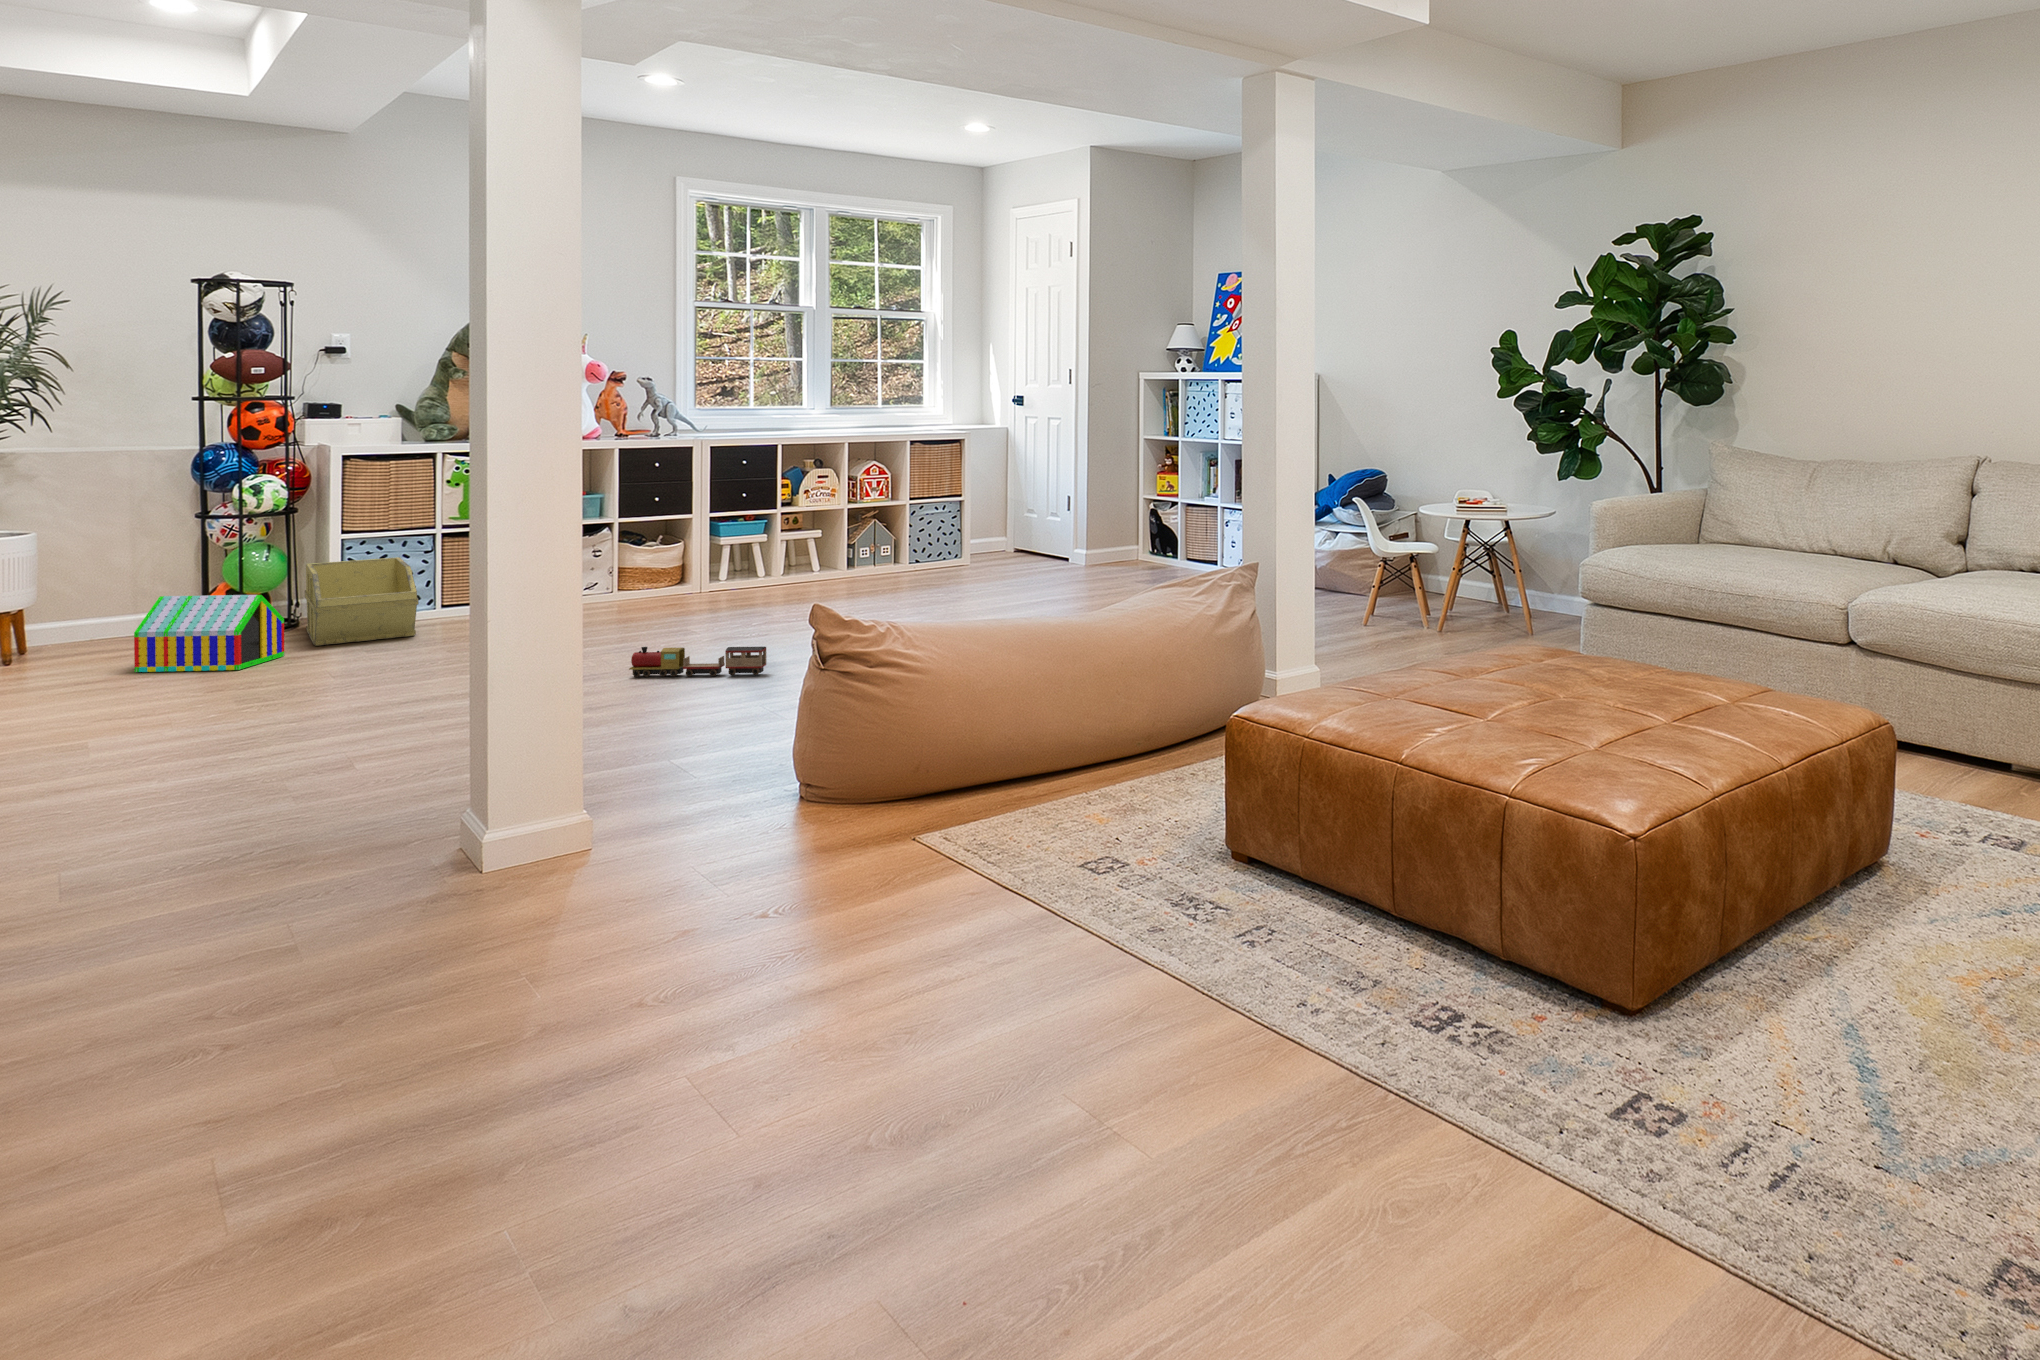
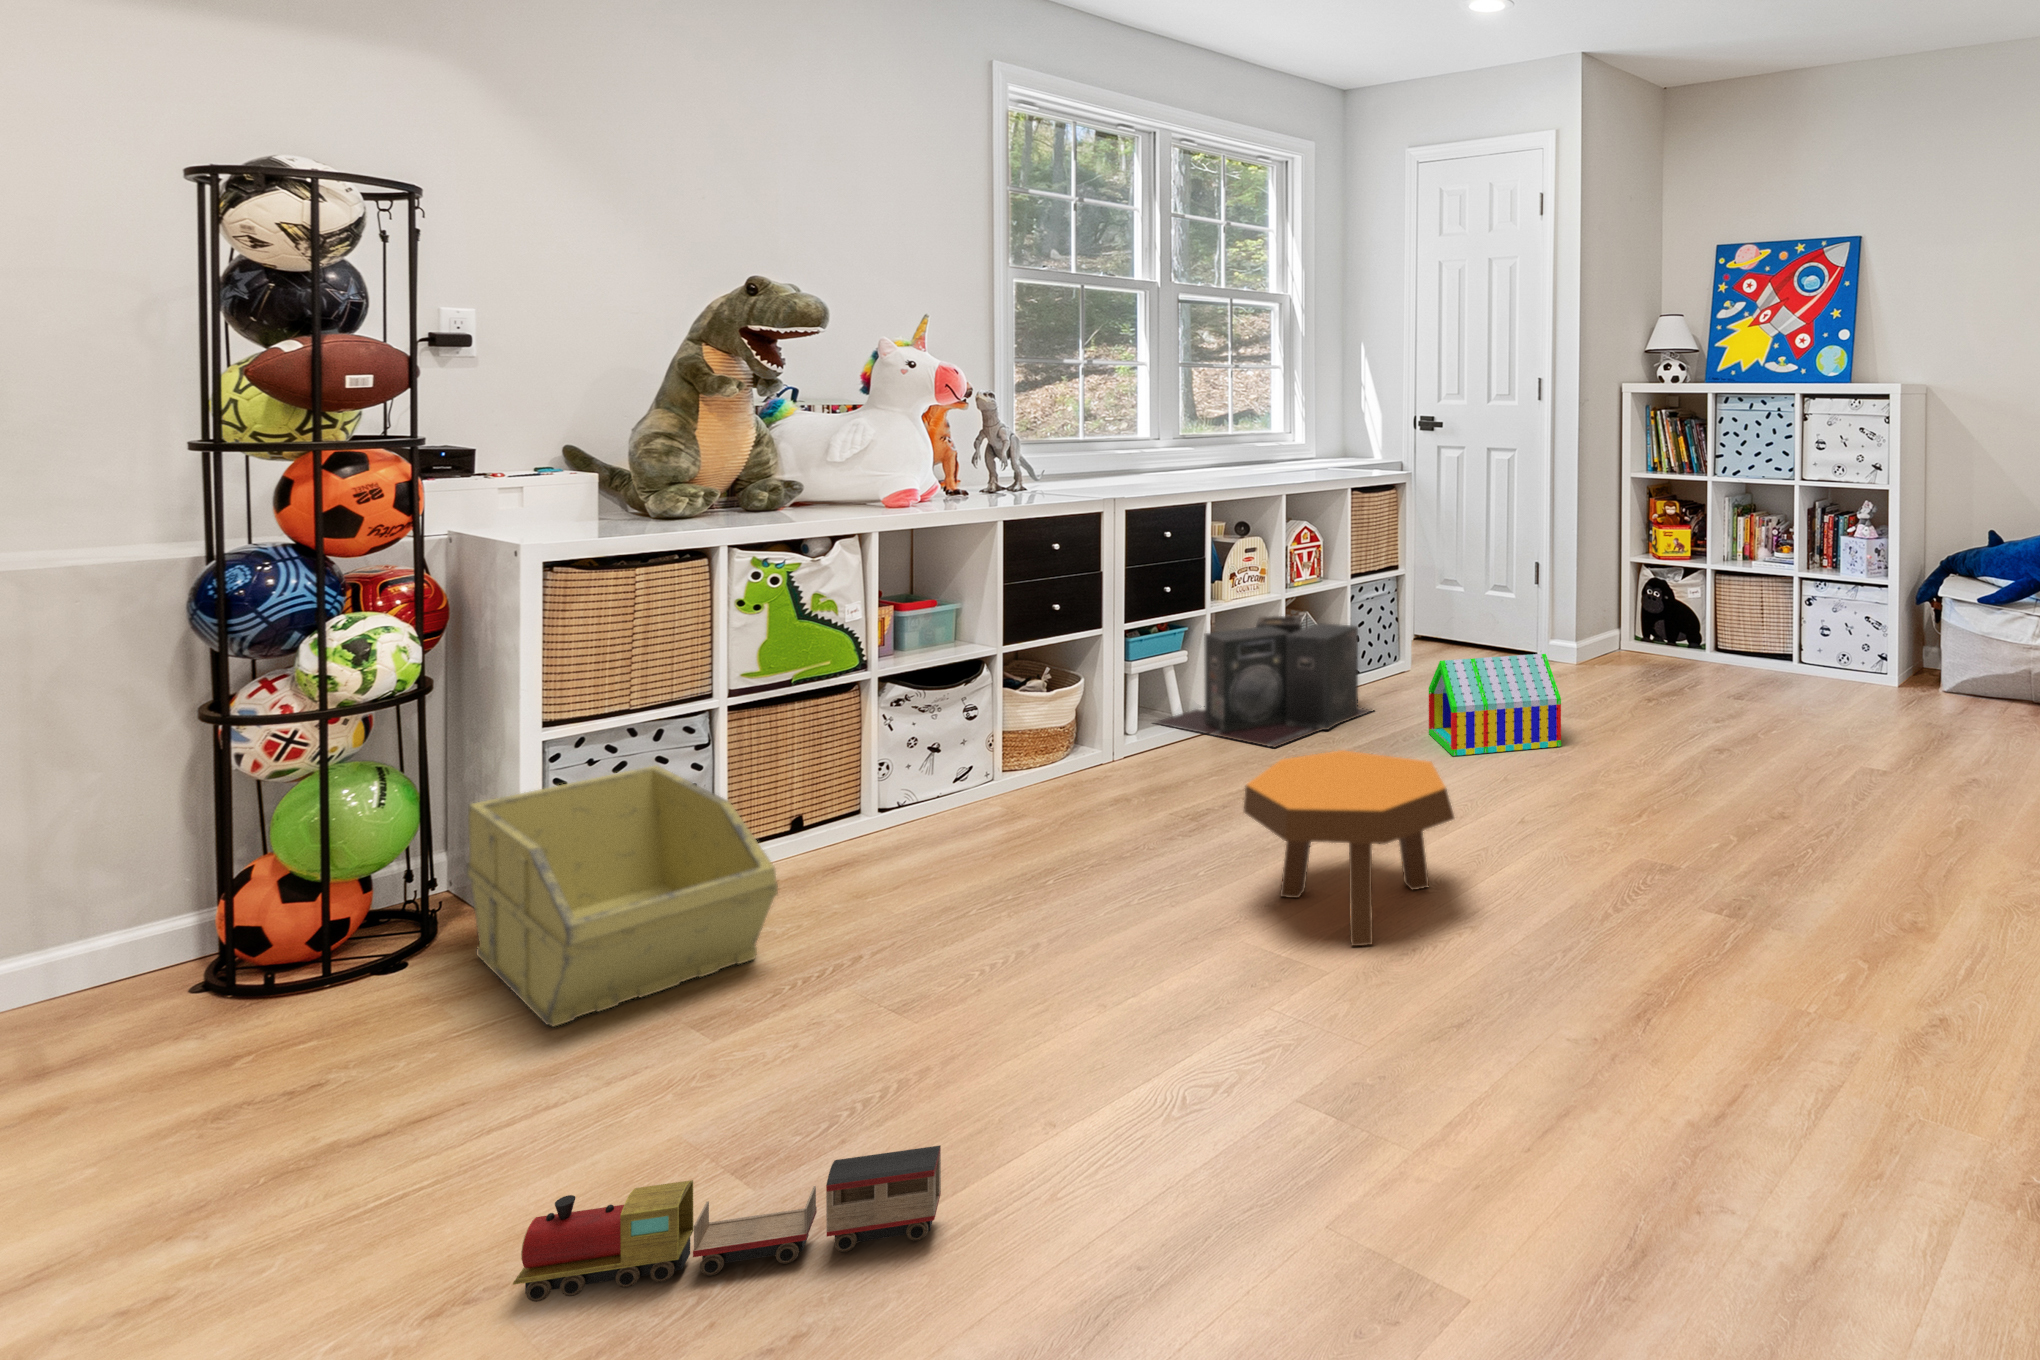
speaker: none [742,519,883,589] -> present [1156,616,1371,747]
footstool: none [641,565,758,644] -> present [1244,750,1454,946]
toy house: present [134,595,284,672] -> present [1429,654,1561,756]
toy train: present [629,647,766,677] -> present [513,1145,941,1302]

